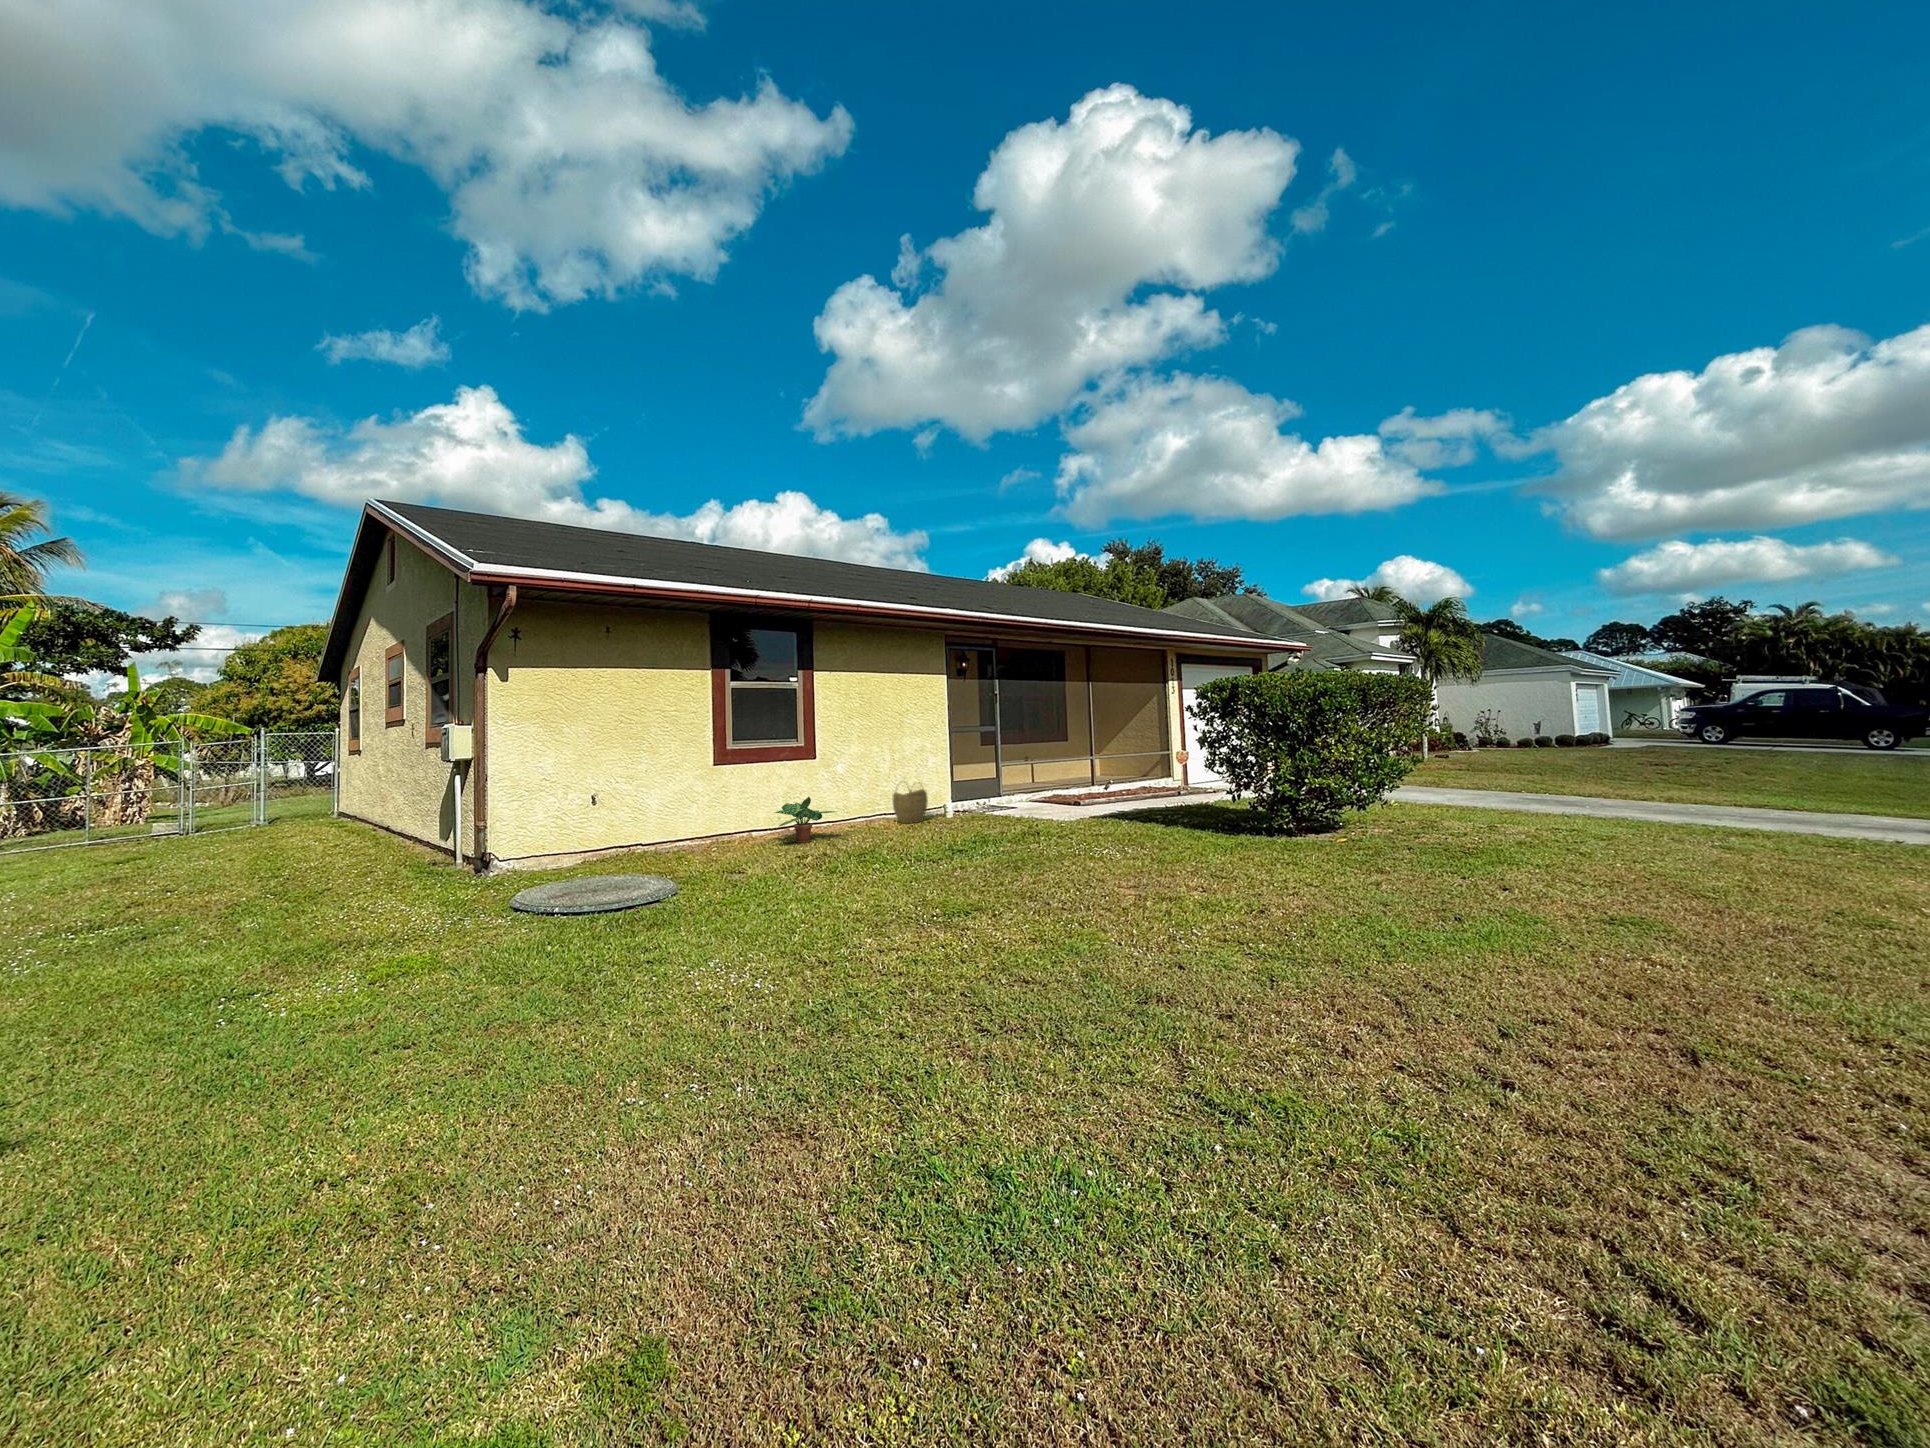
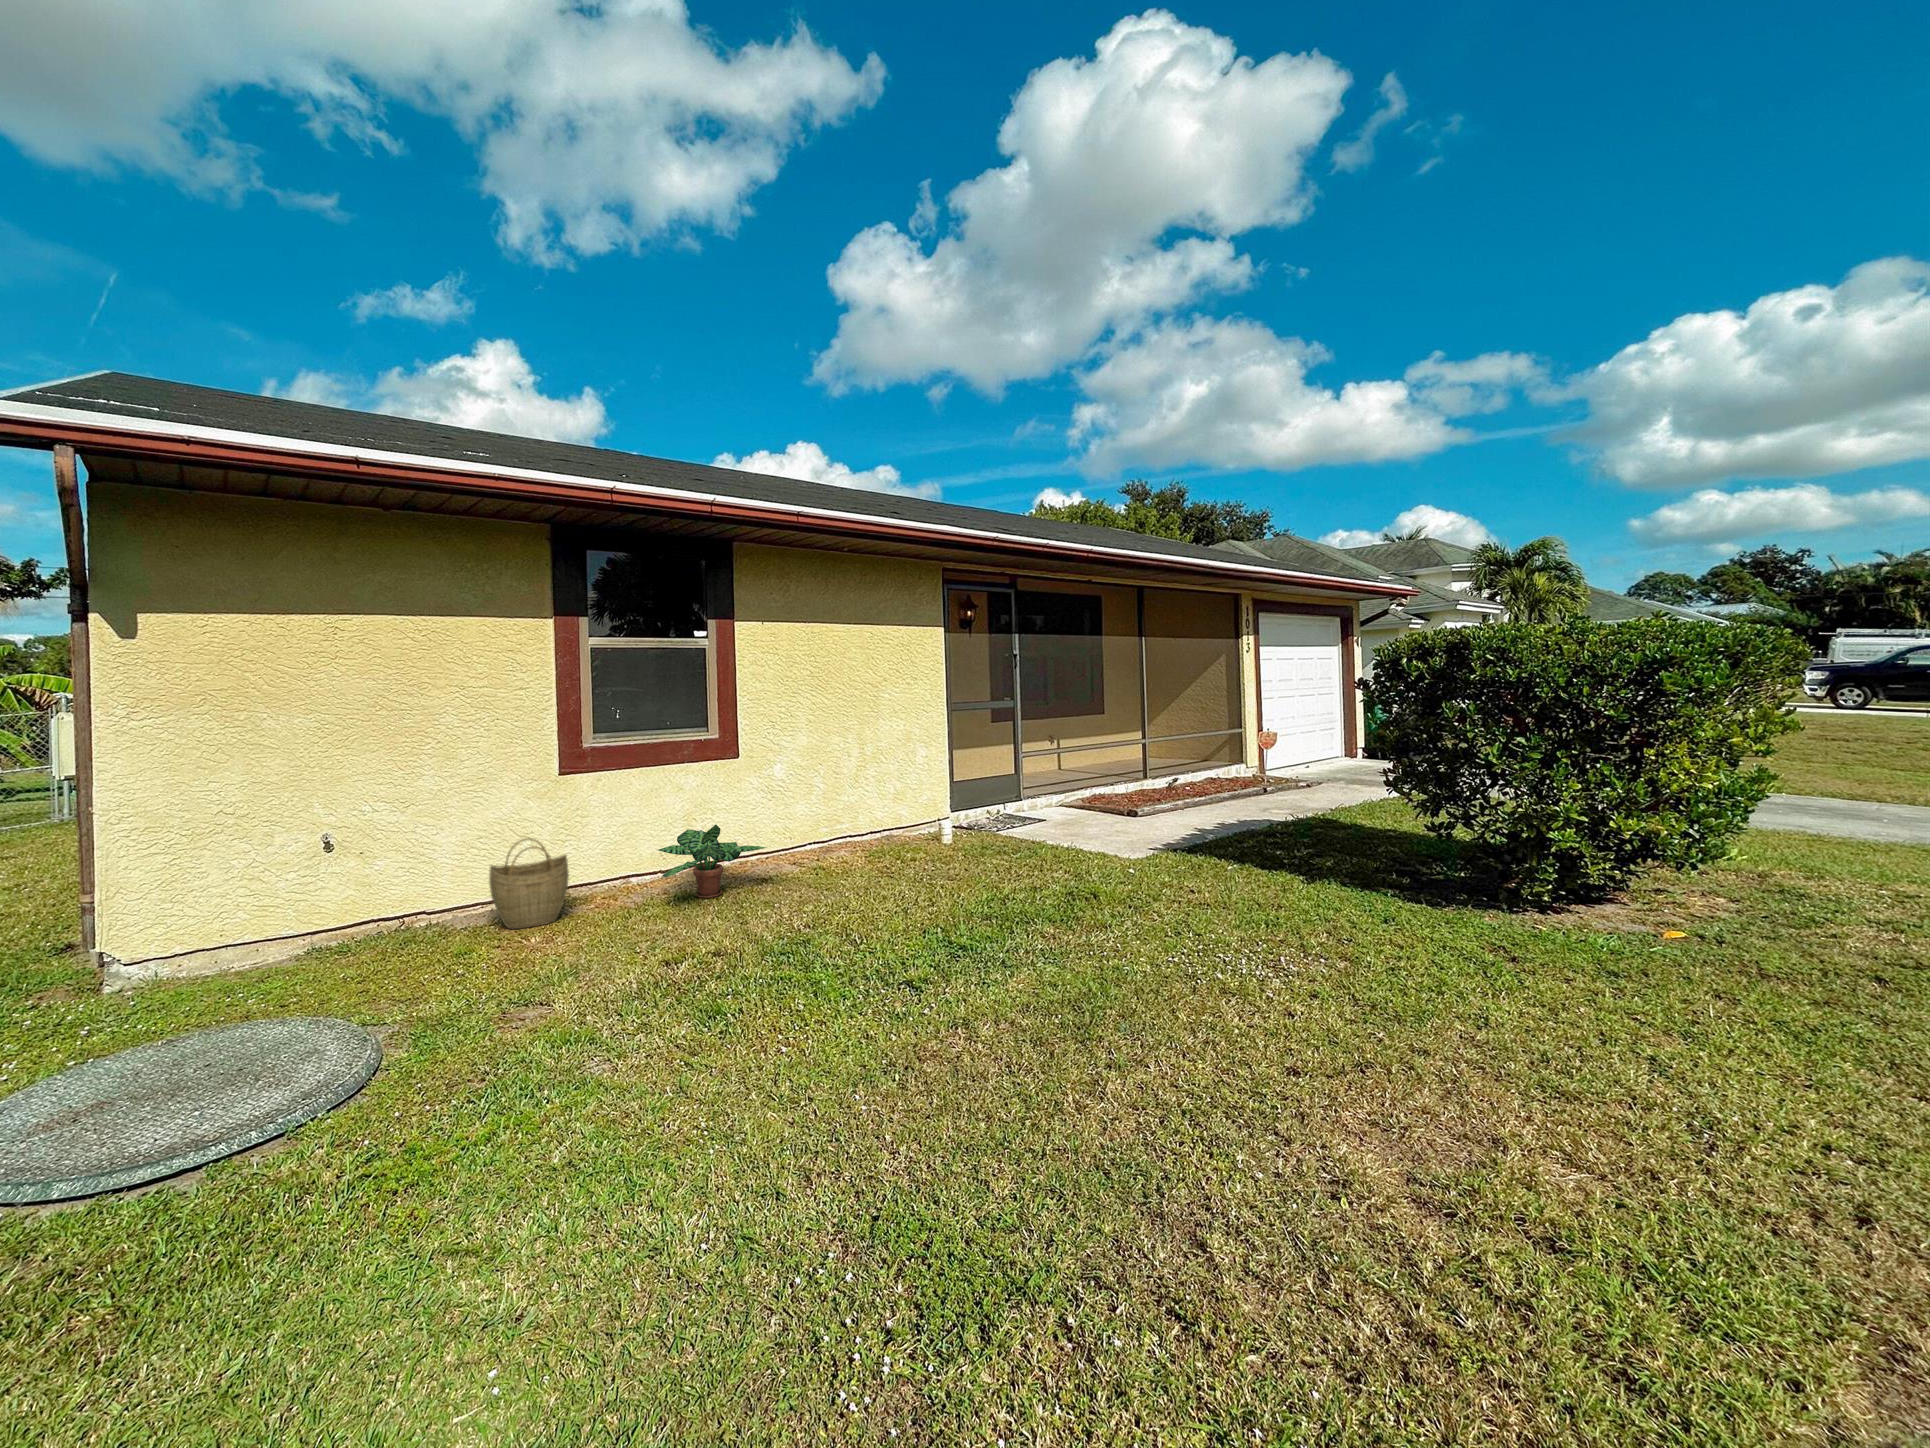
woven basket: present [893,782,928,824] -> present [489,838,569,929]

